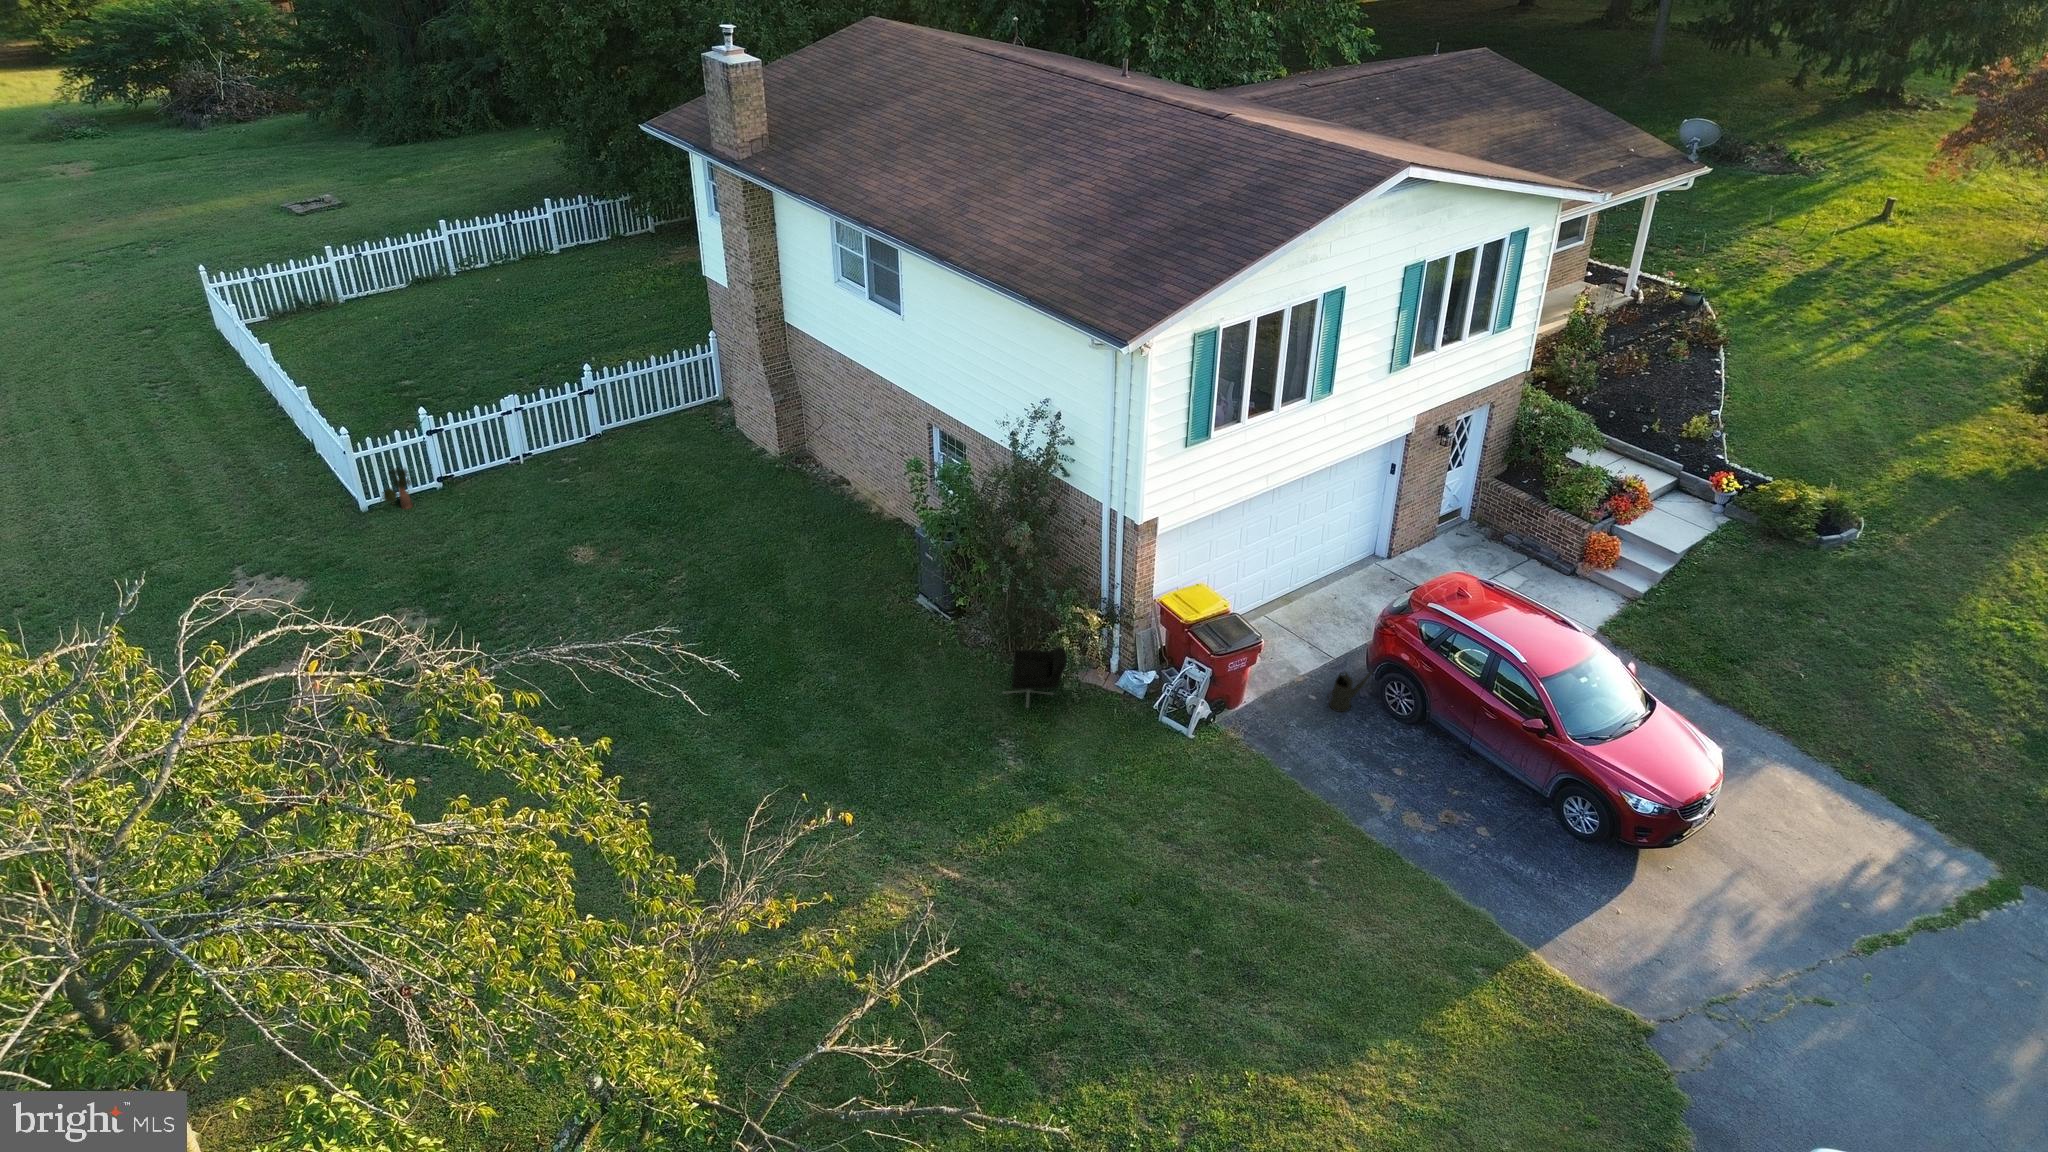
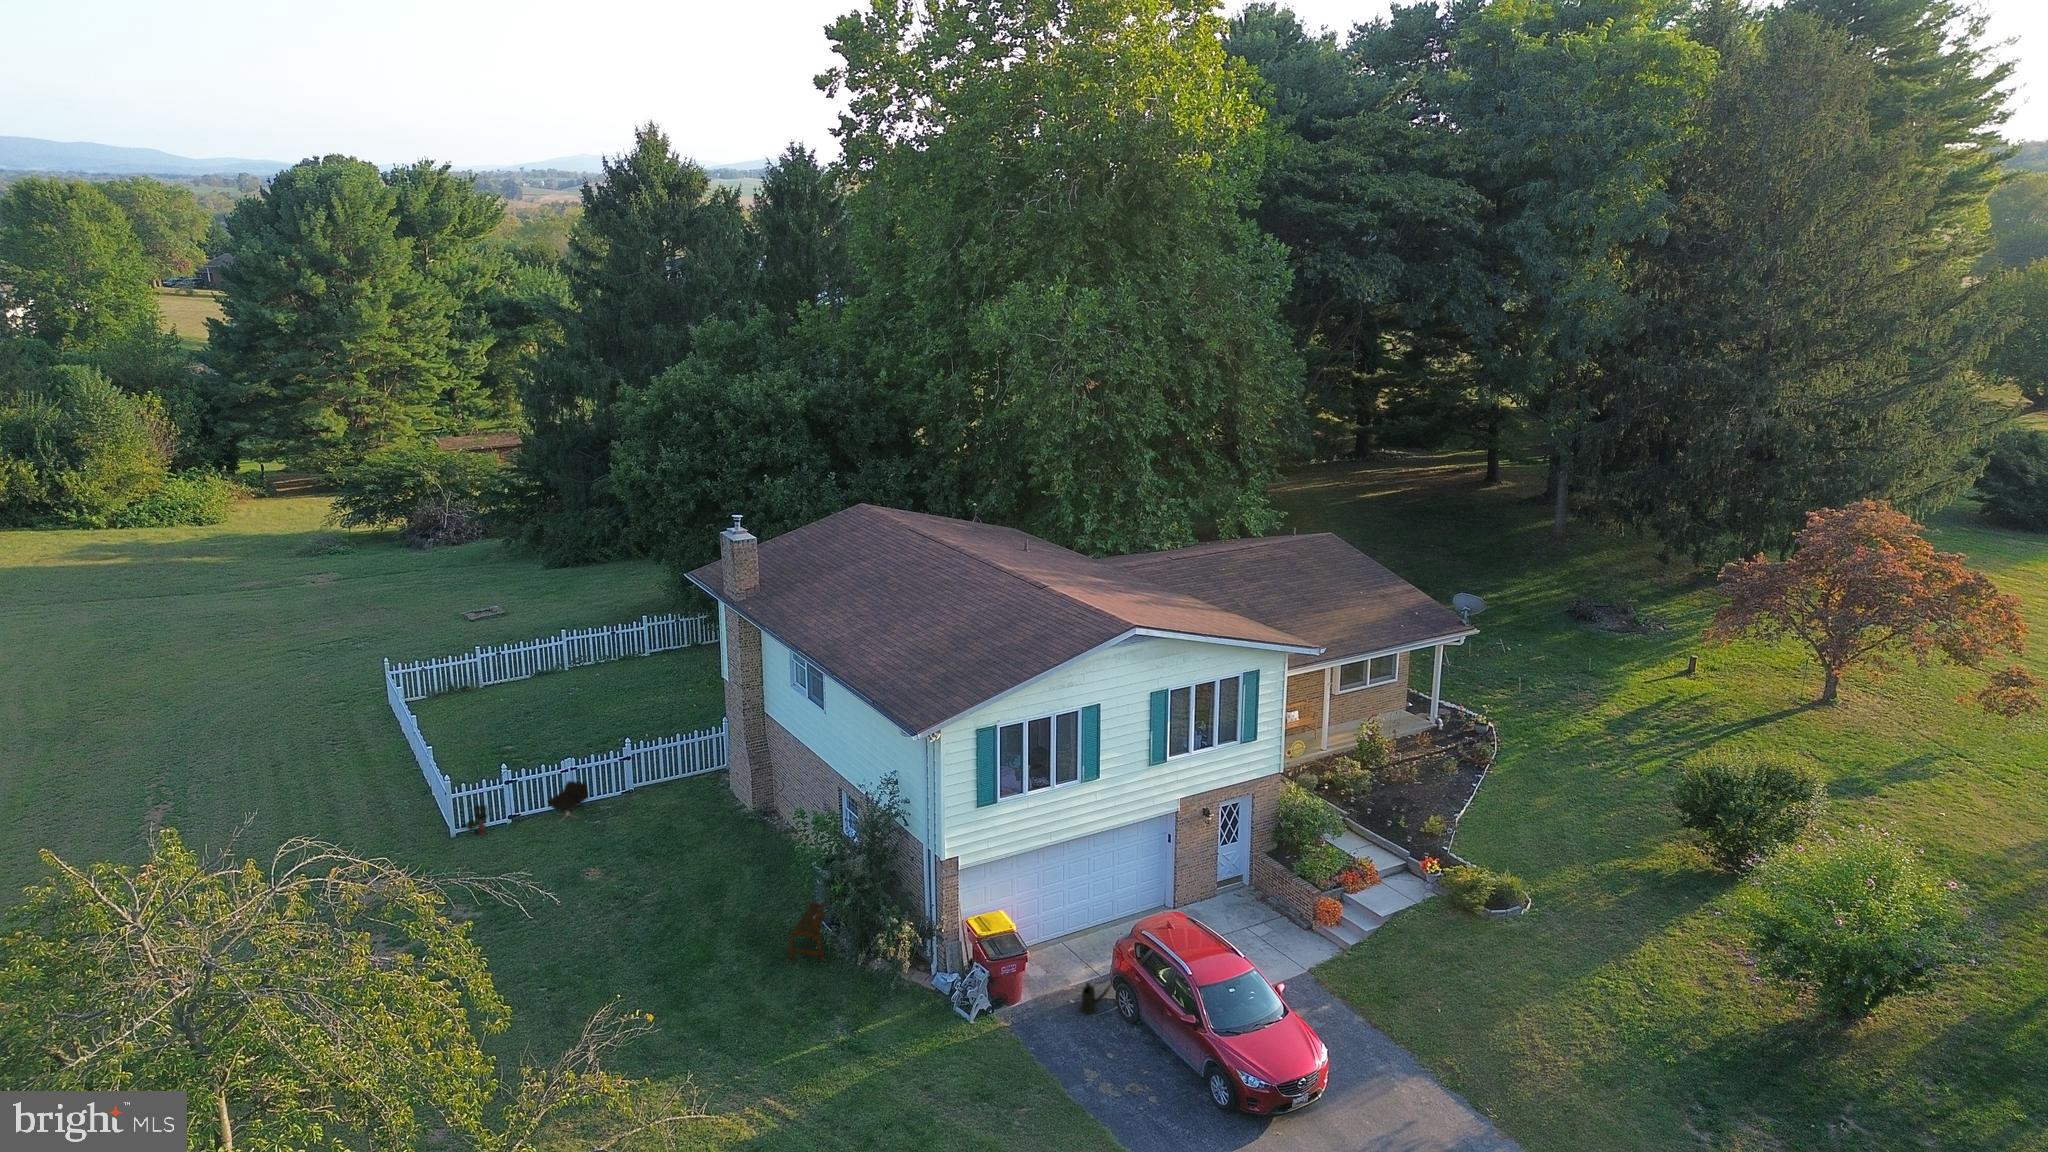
bench: none [905,559,960,662] -> present [789,899,827,961]
lounge chair: present [1004,647,1067,708] -> present [548,781,588,818]

